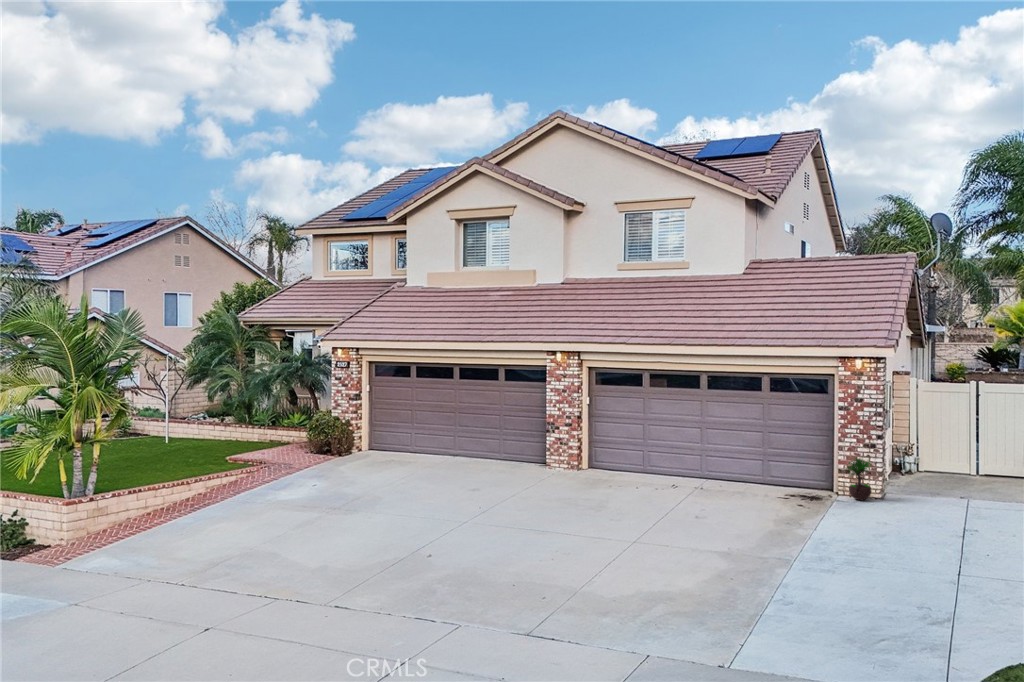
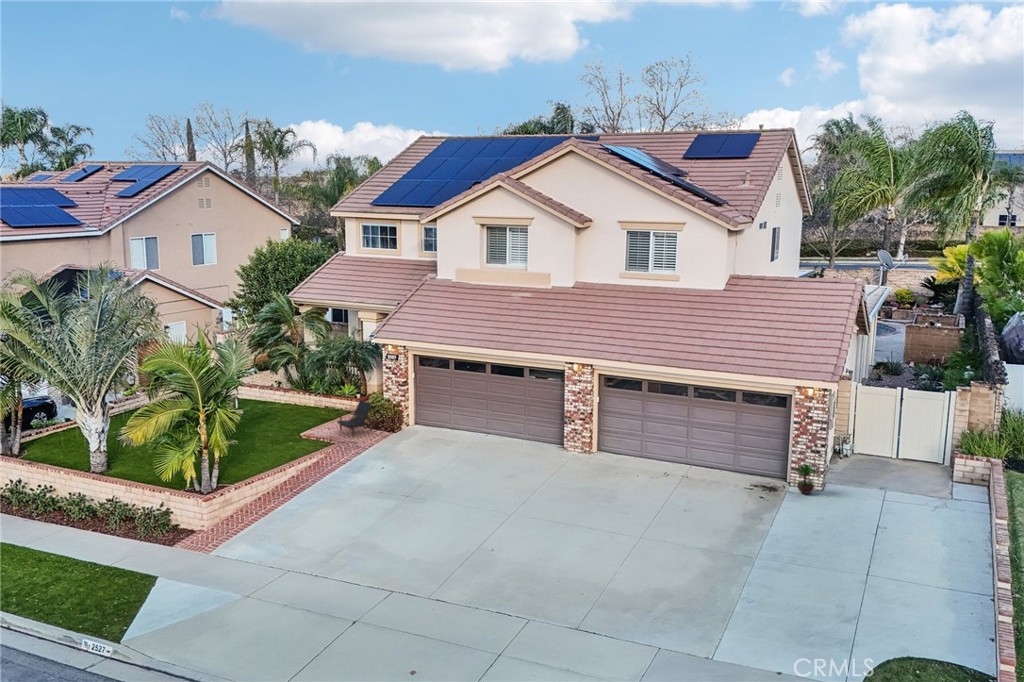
lounge chair: none [274,418,317,460] -> present [337,400,372,437]

